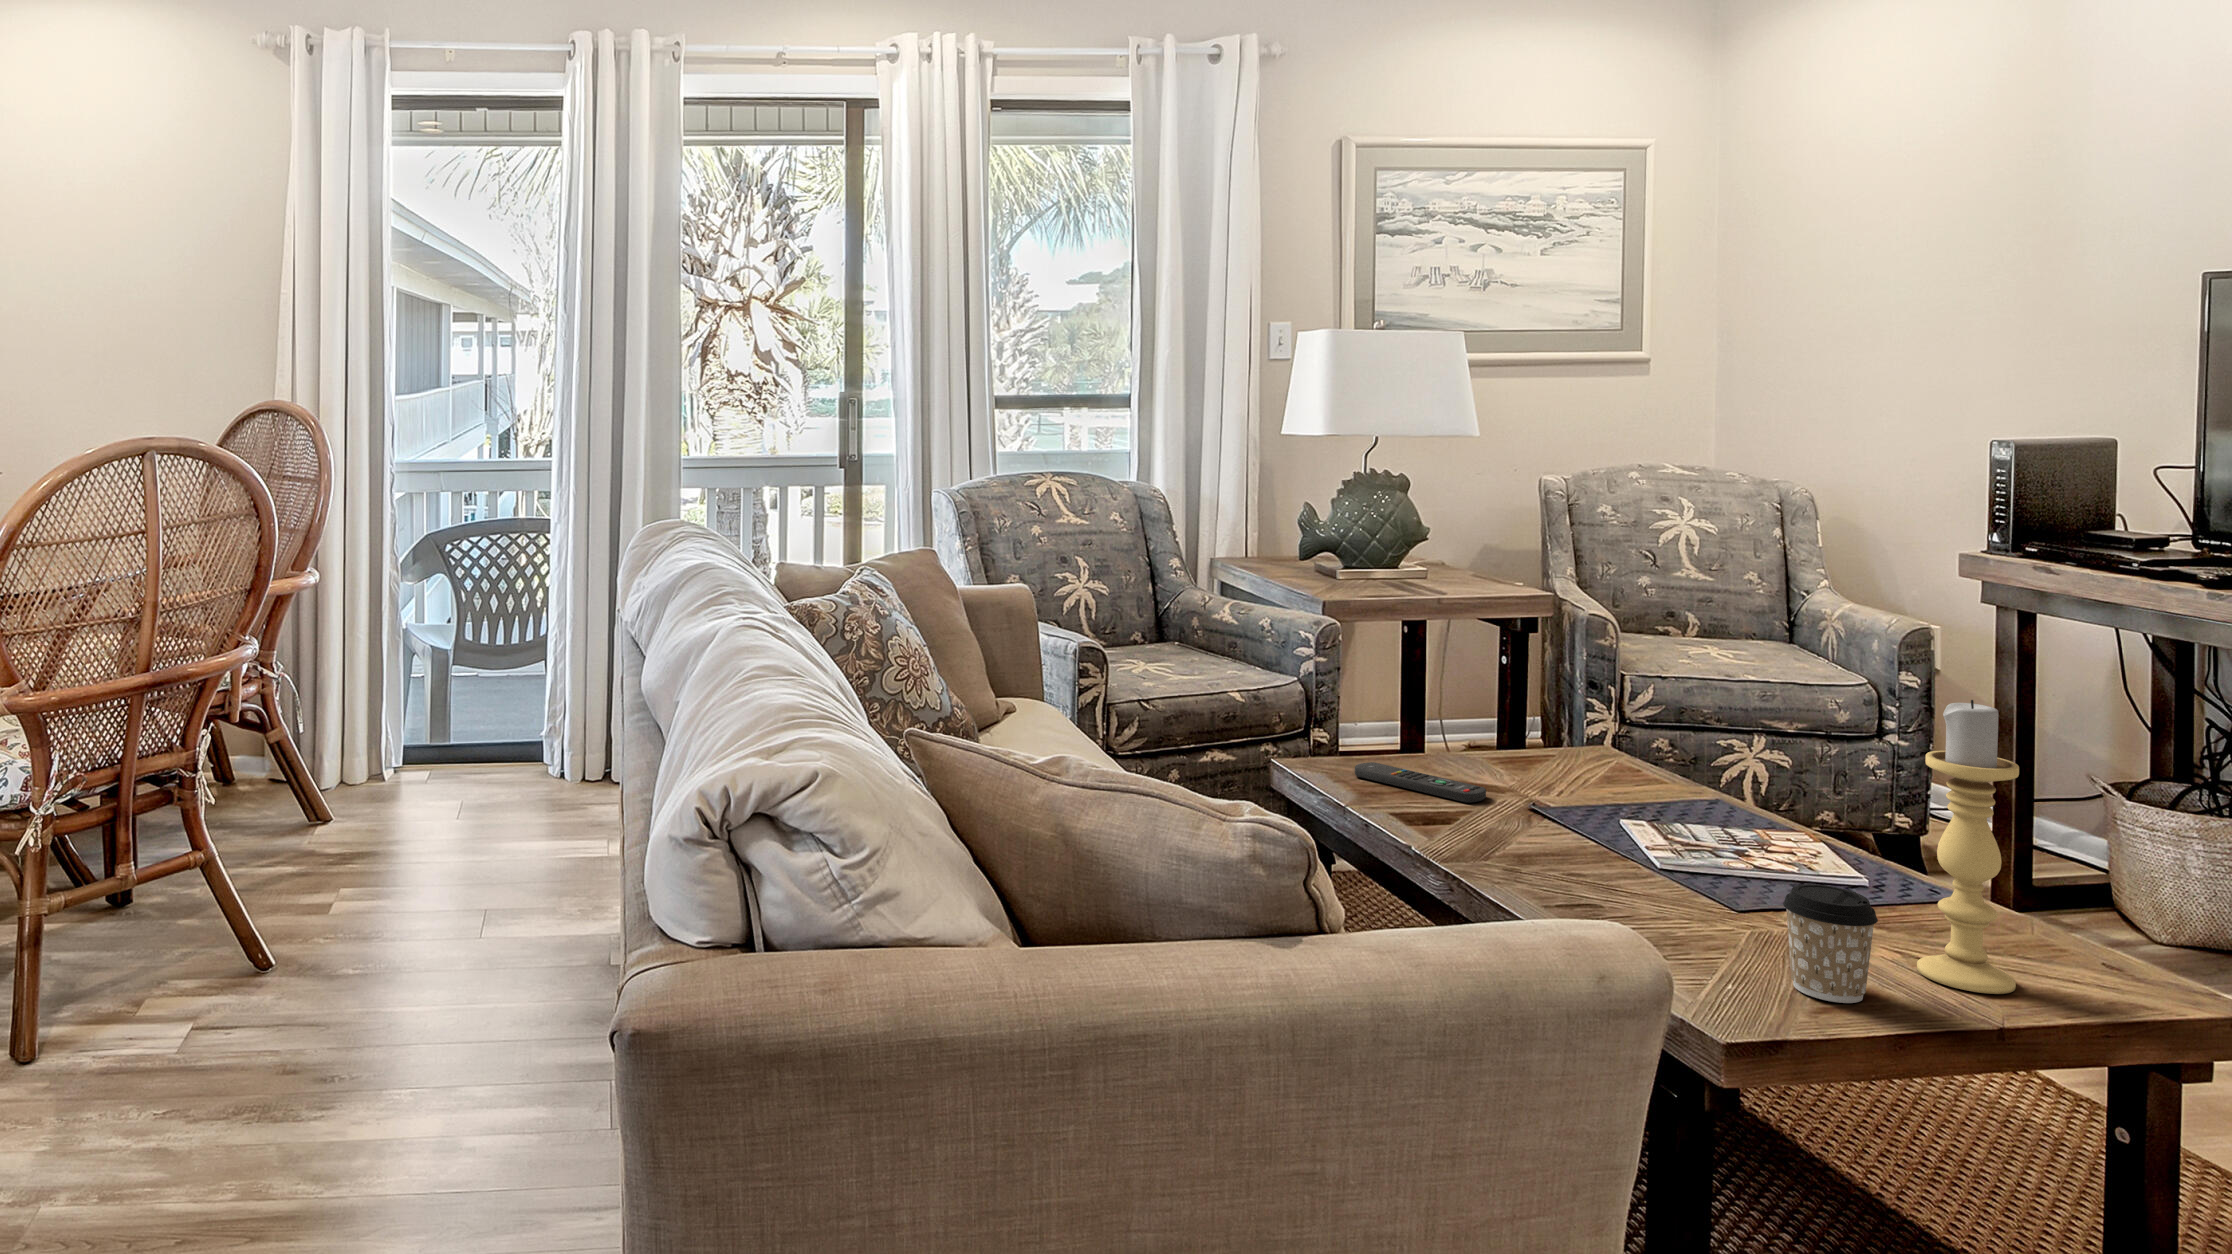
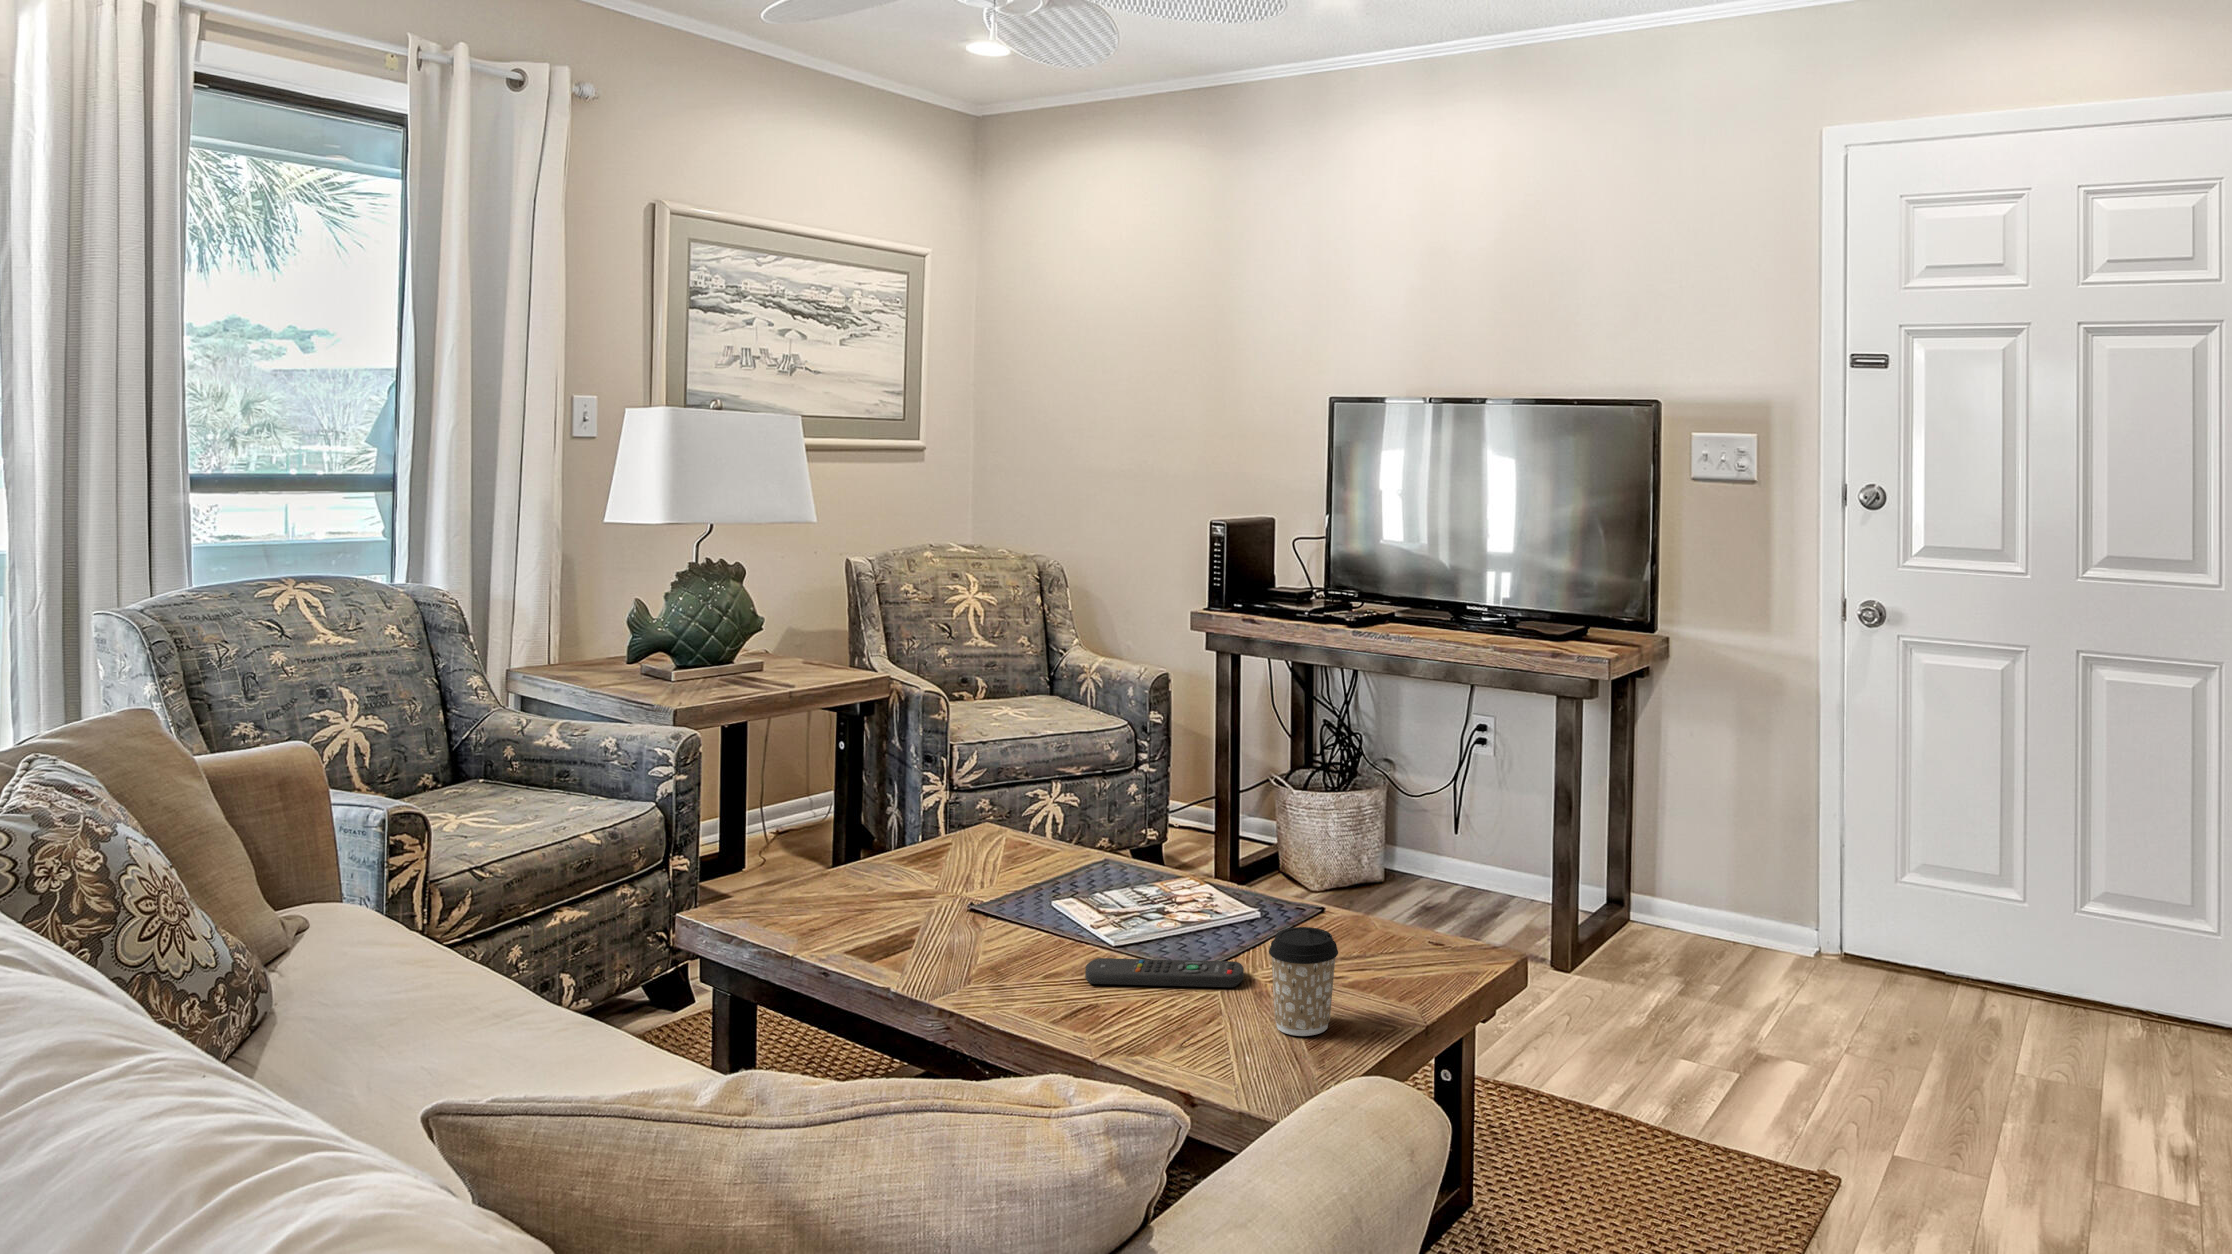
candle holder: present [1917,700,2019,994] -> none [1337,738,1403,990]
remote control: present [1355,762,1486,803] -> present [1085,958,1244,987]

